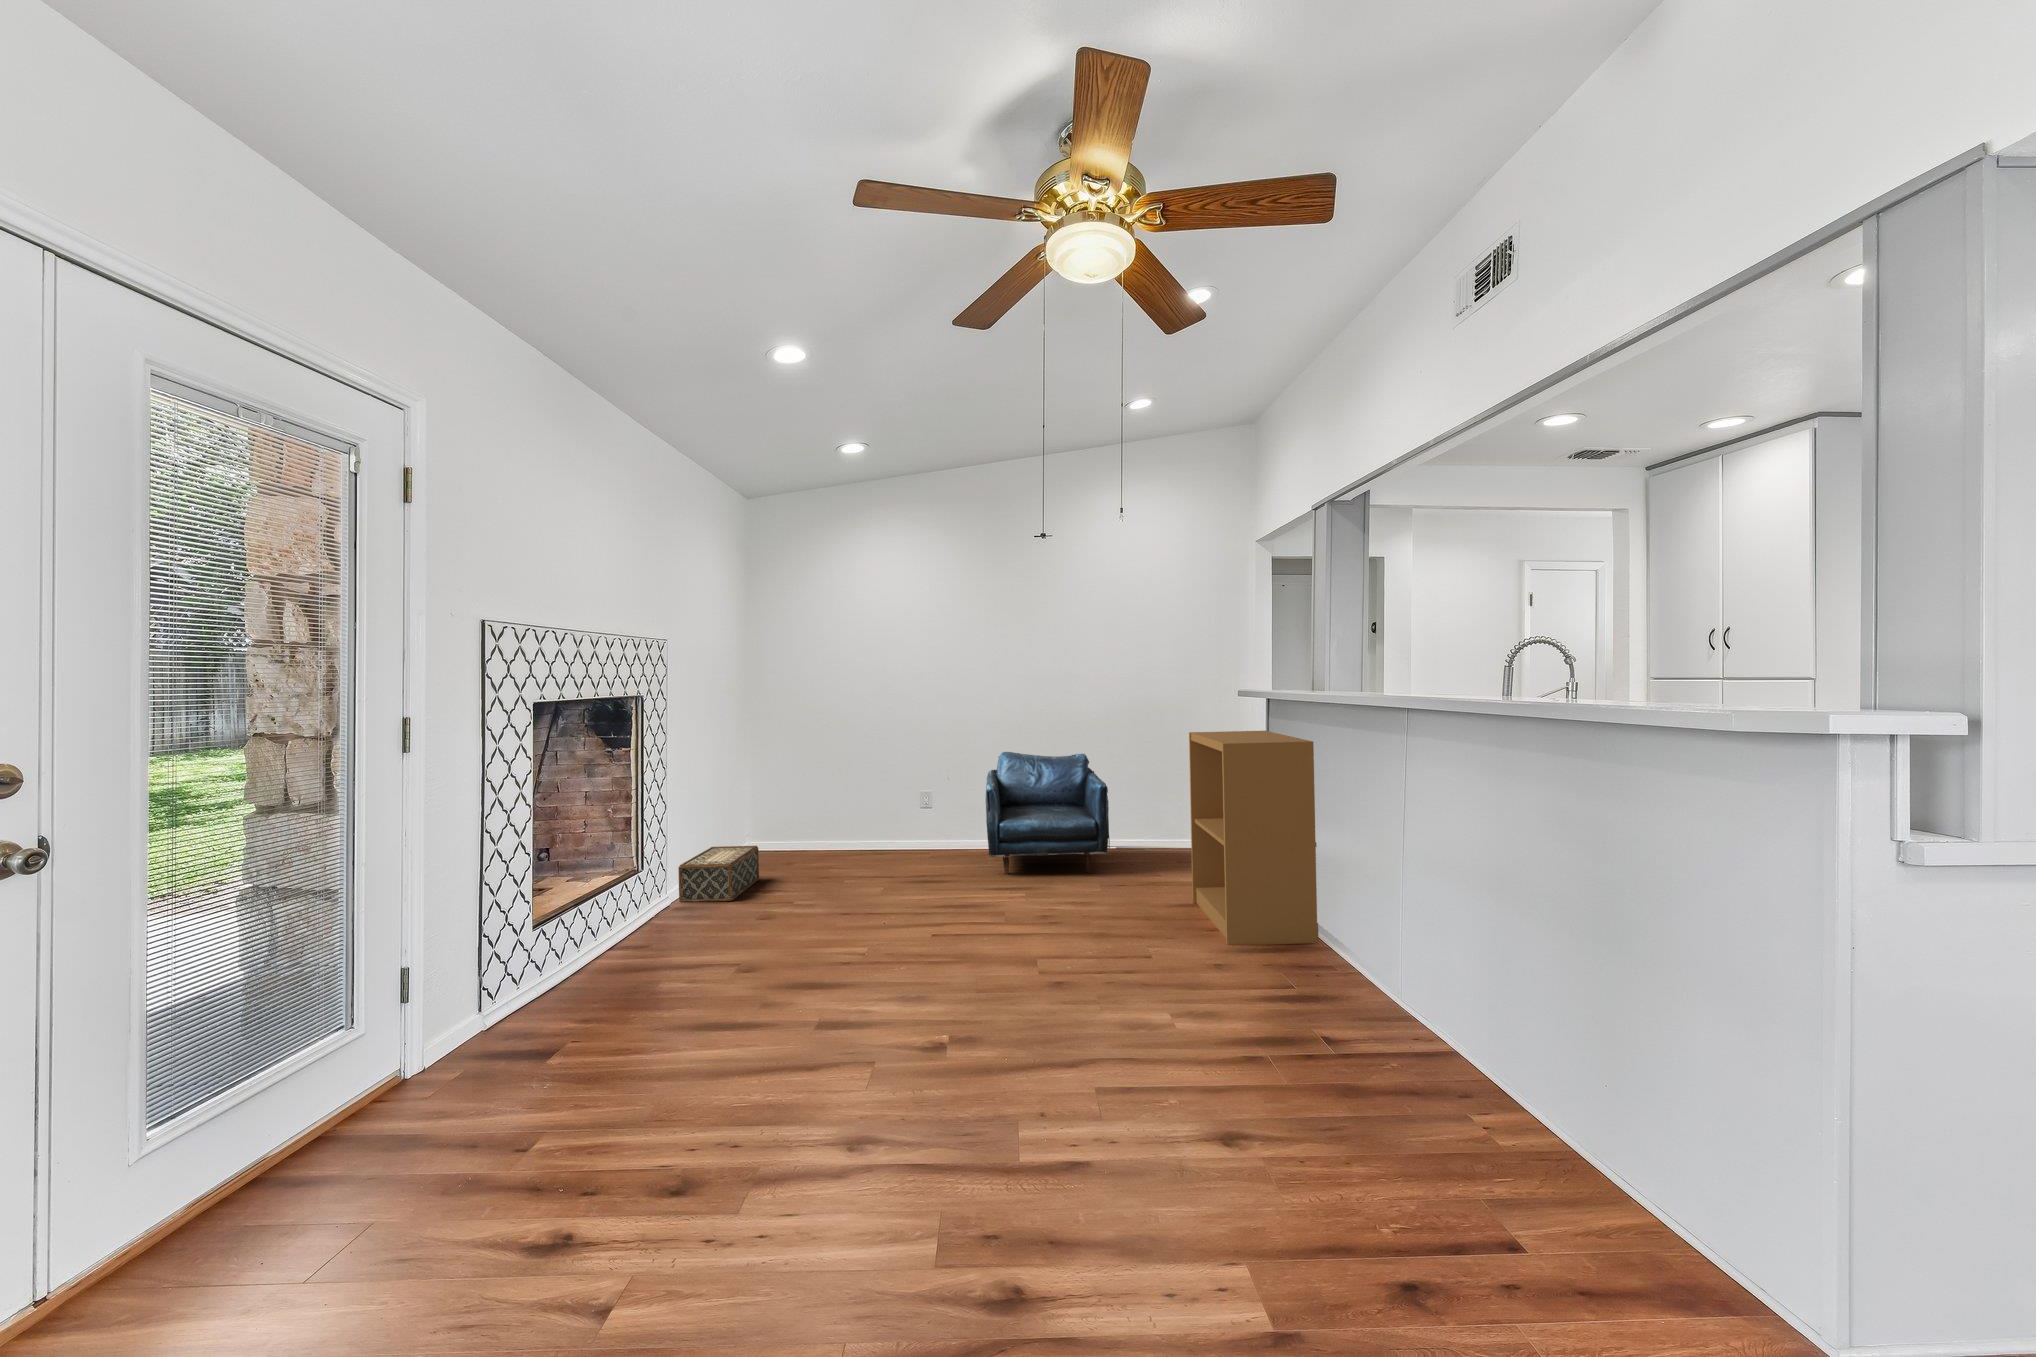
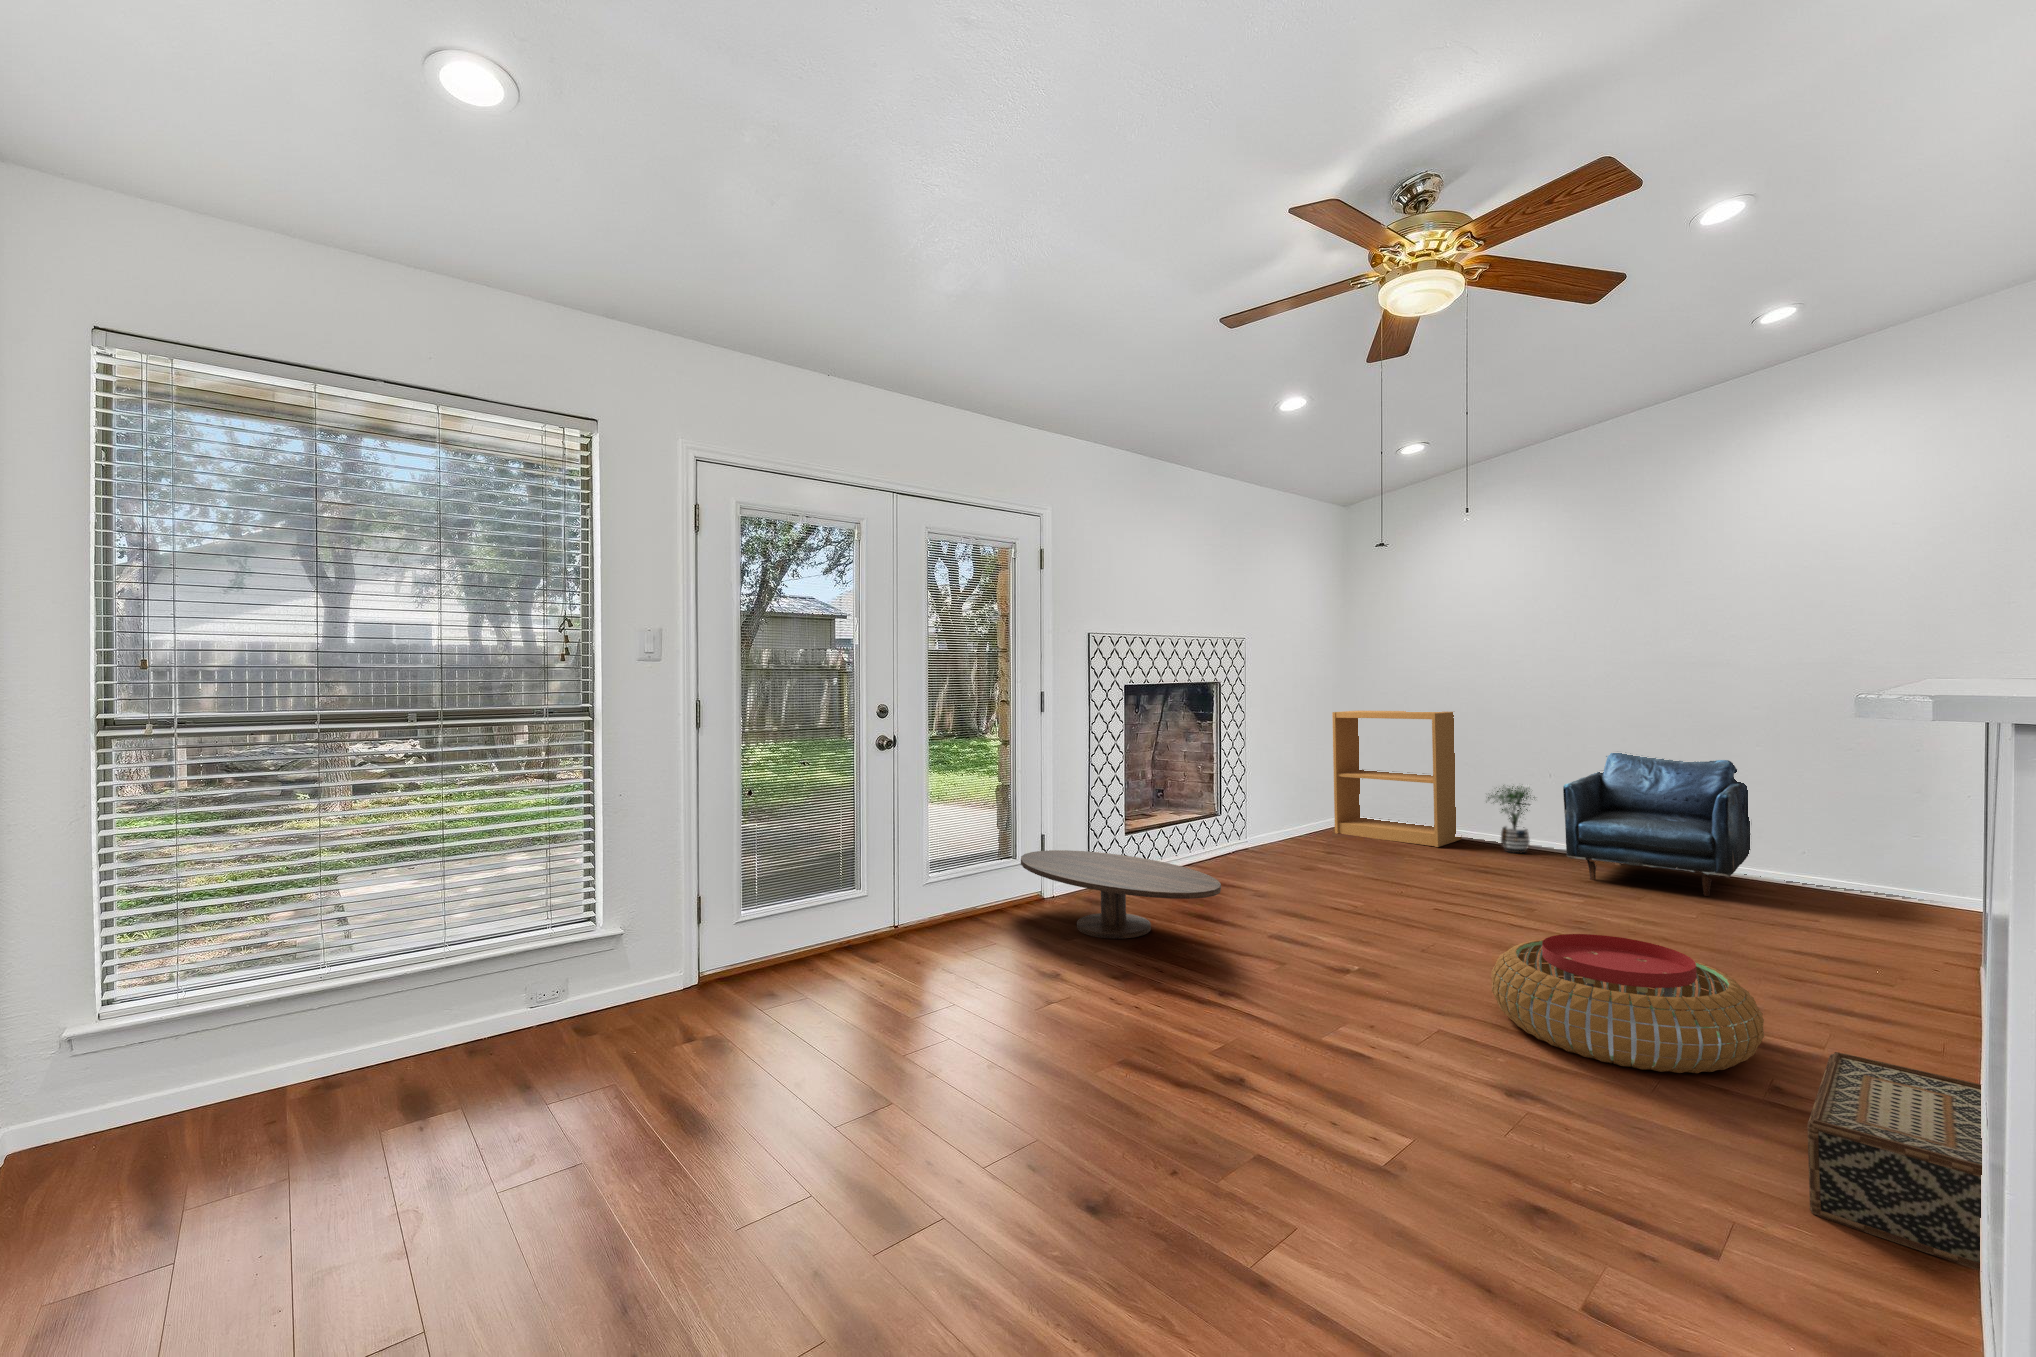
bookshelf: present [1189,731,1318,945] -> present [1332,711,1462,847]
potted plant: none [897,788,946,858] -> present [1488,785,1535,853]
woven basket: present [678,846,759,902] -> present [1807,1052,1982,1271]
pouf: none [1083,939,1298,1073] -> present [1491,934,1764,1073]
coffee table: none [385,966,778,1120] -> present [1021,850,1221,939]

